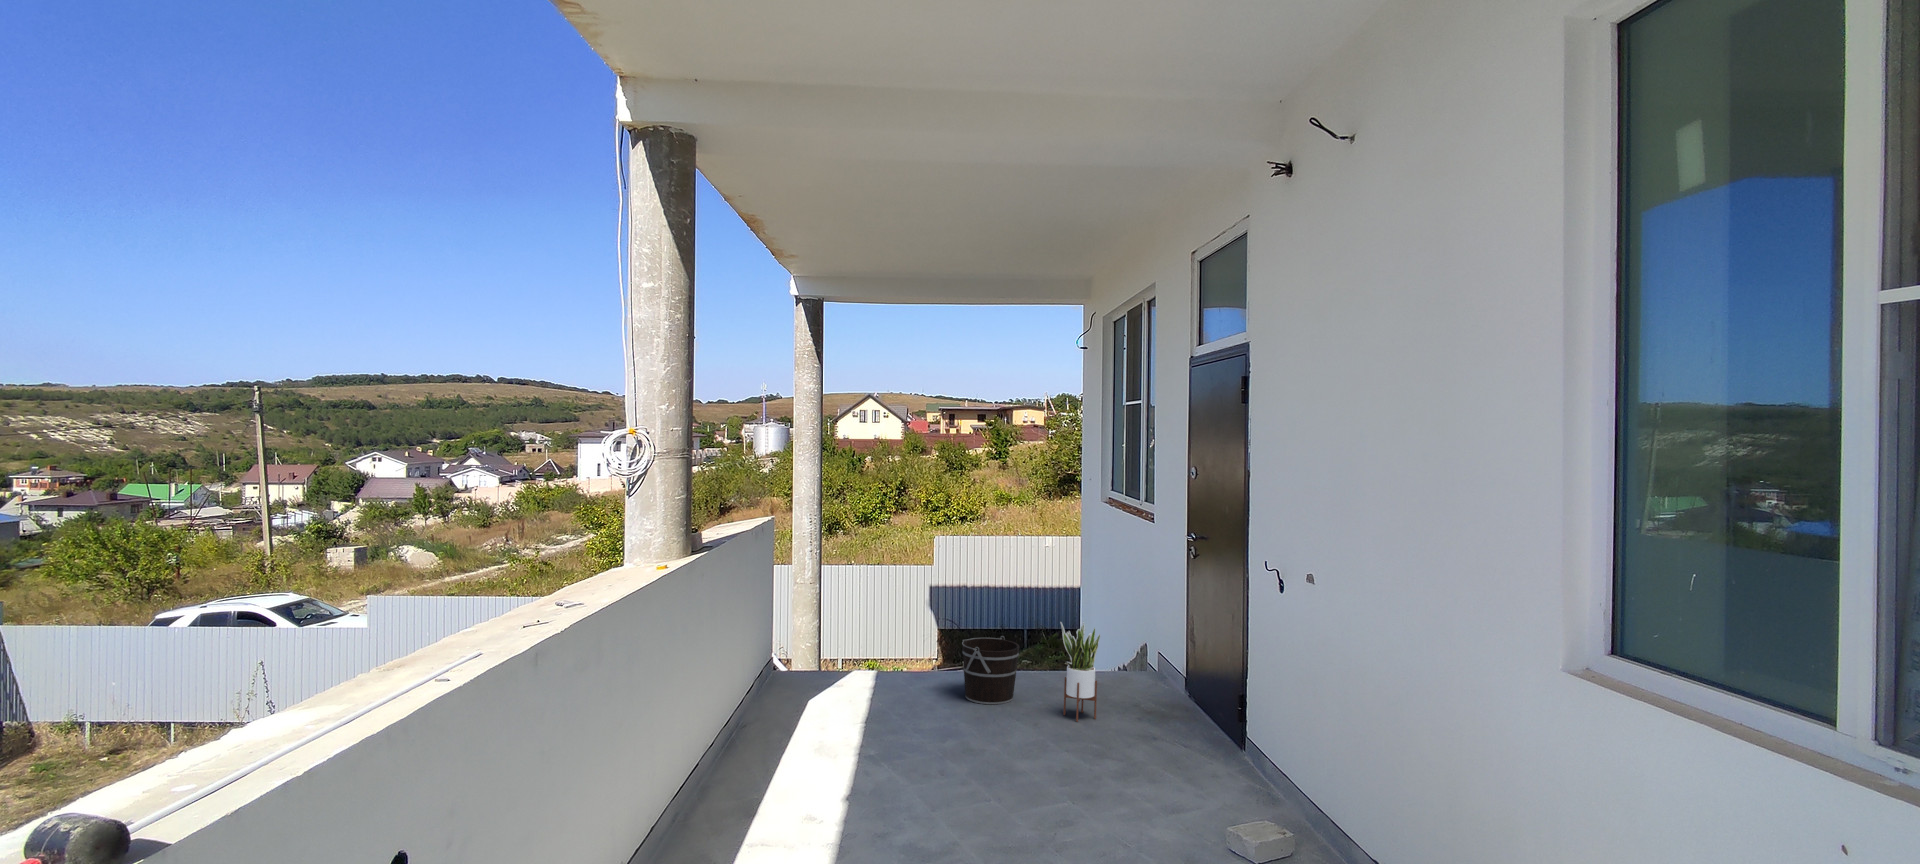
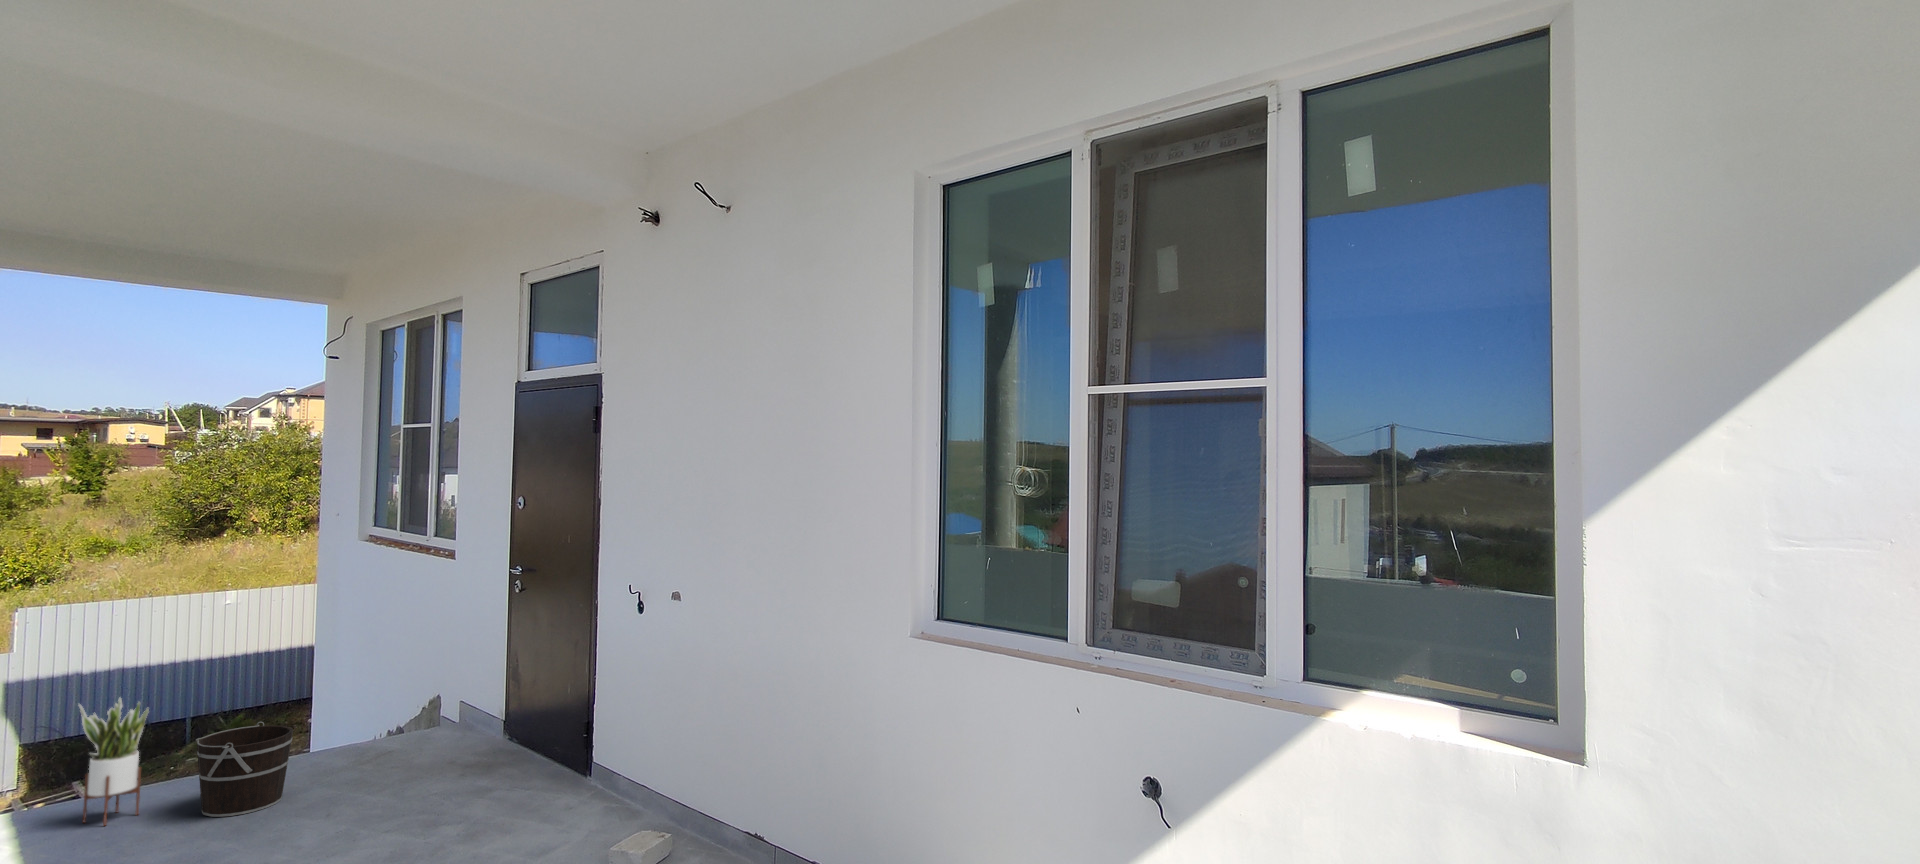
potted plant: present [1060,622,1100,722] -> present [79,698,149,826]

